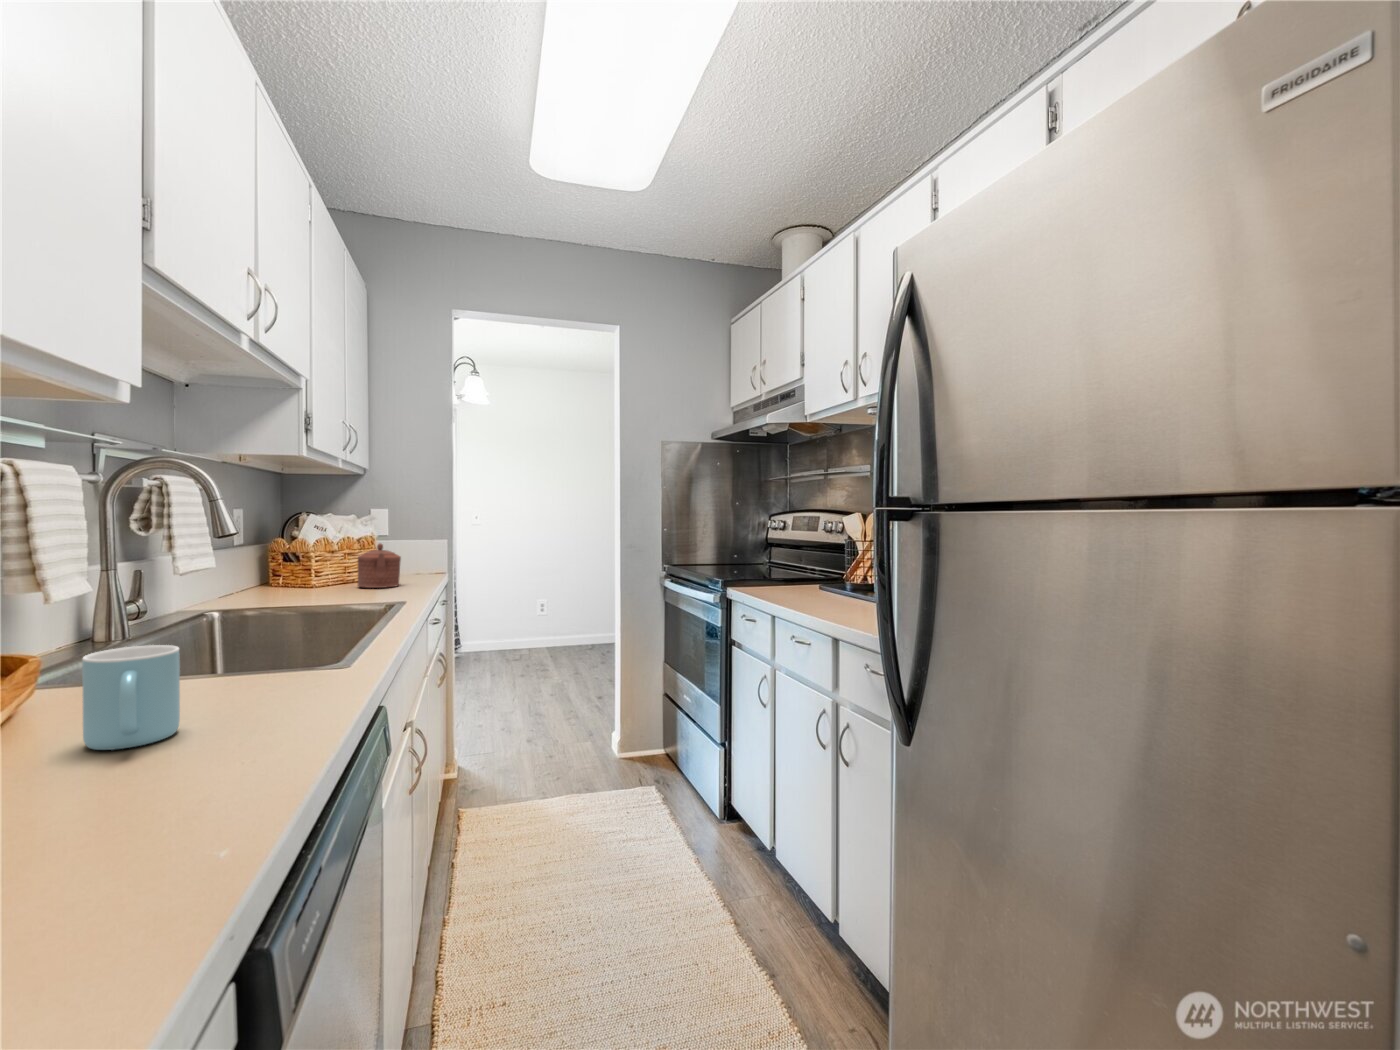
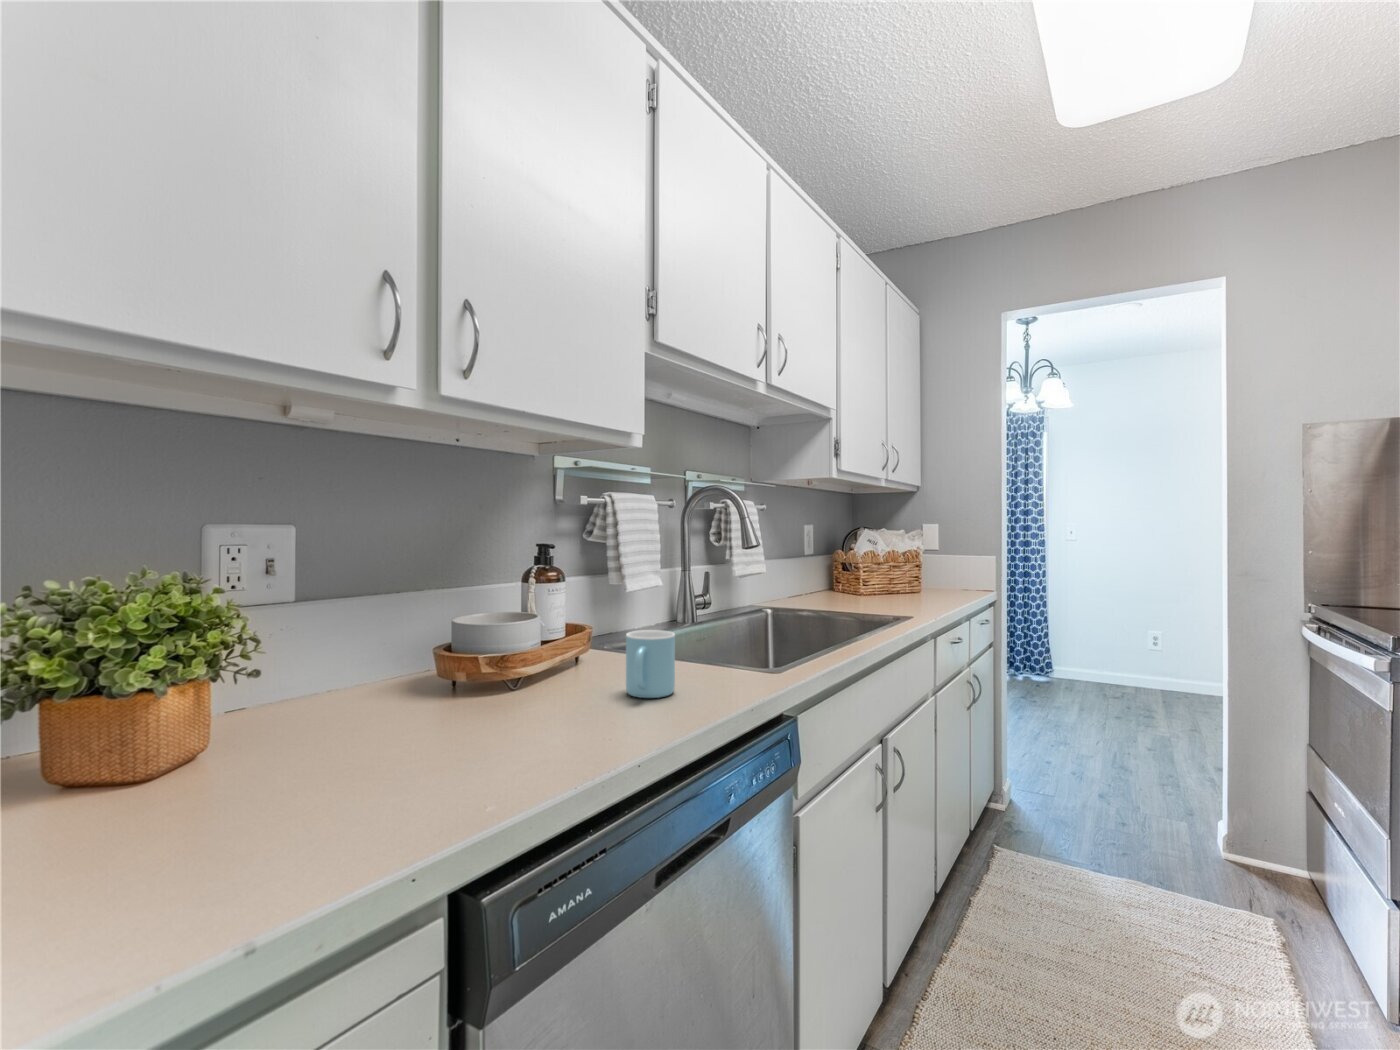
teapot: present [358,544,401,588] -> none [894,558,933,601]

